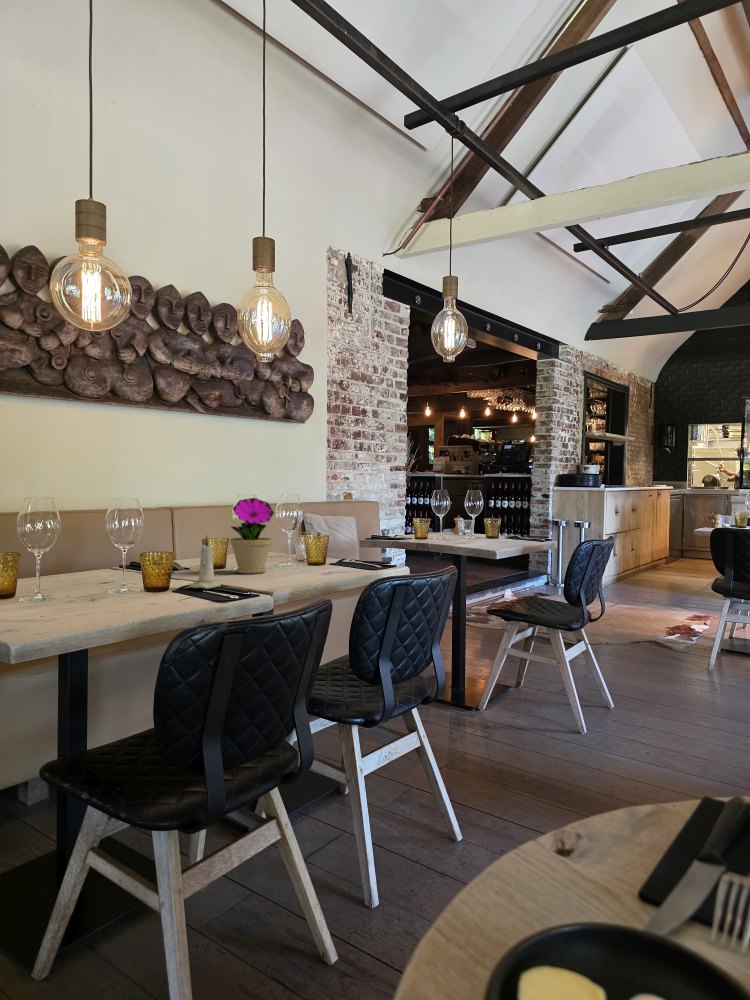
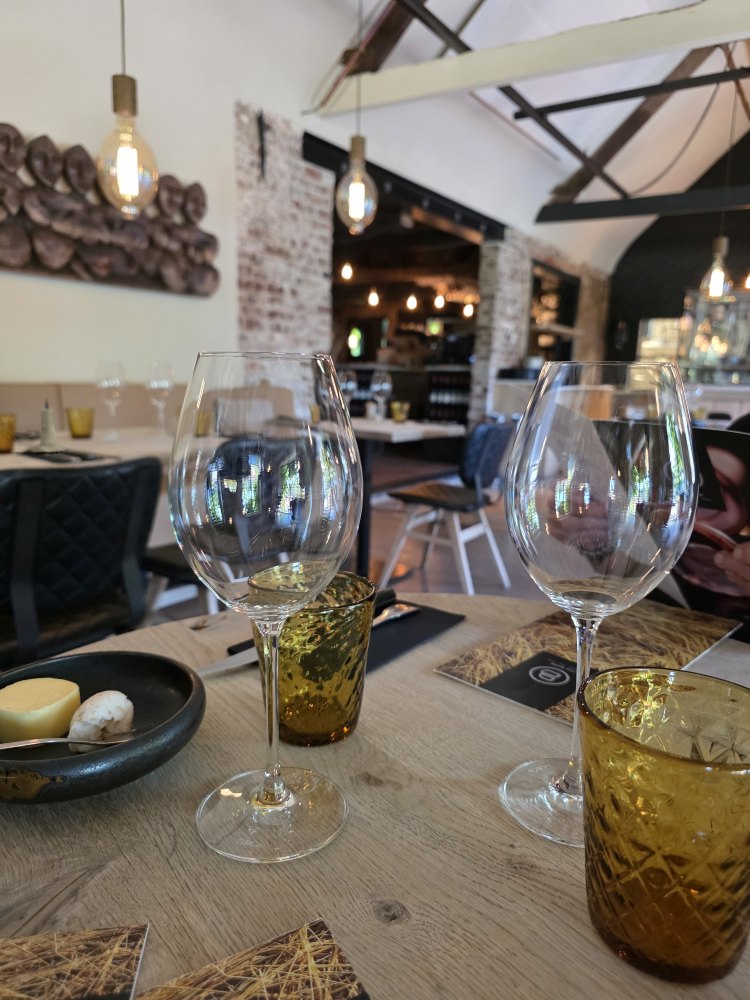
flower pot: present [230,498,274,574] -> none [91,365,138,443]

